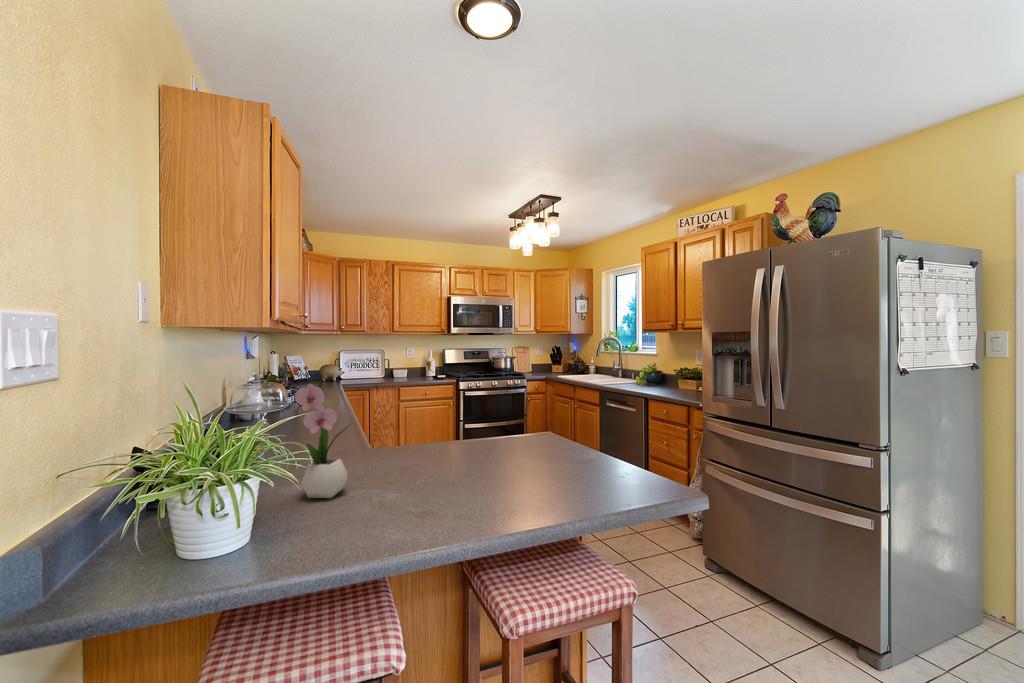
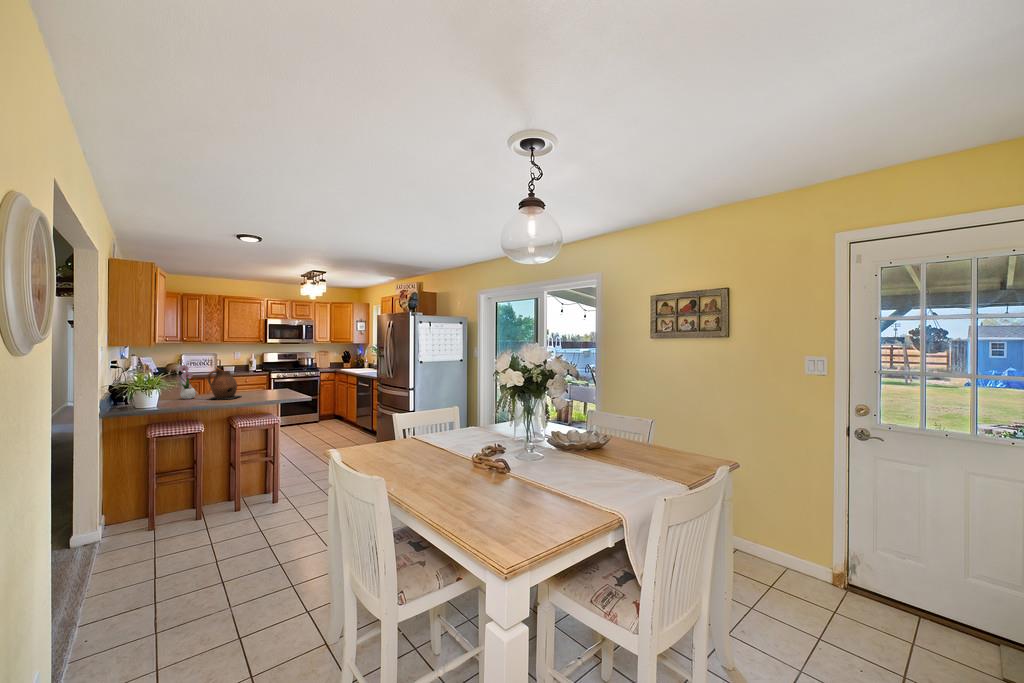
ceramic pitcher: none [380,394,483,522] -> present [207,367,239,399]

